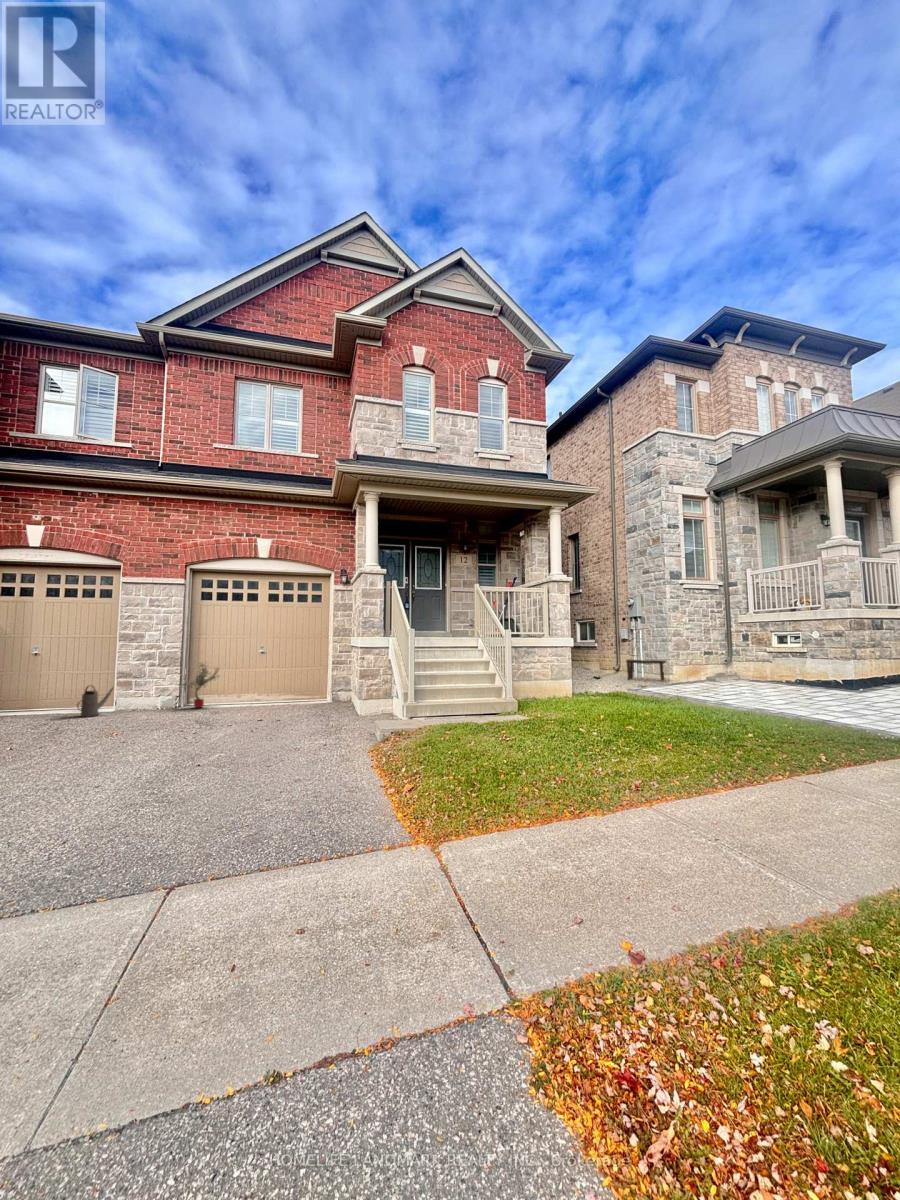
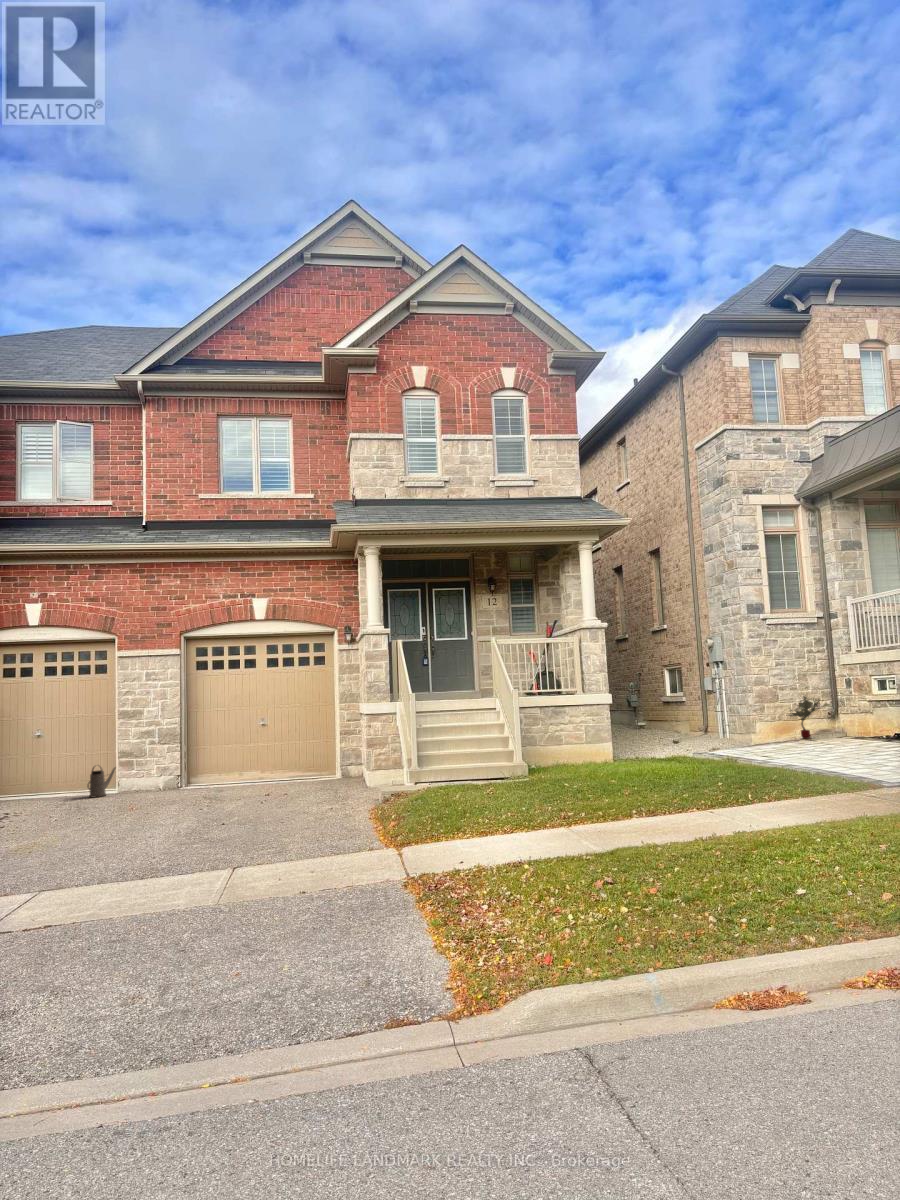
bench: present [626,660,666,681] -> none [699,716,749,742]
potted tree: present [179,663,219,708] -> present [786,694,820,739]

